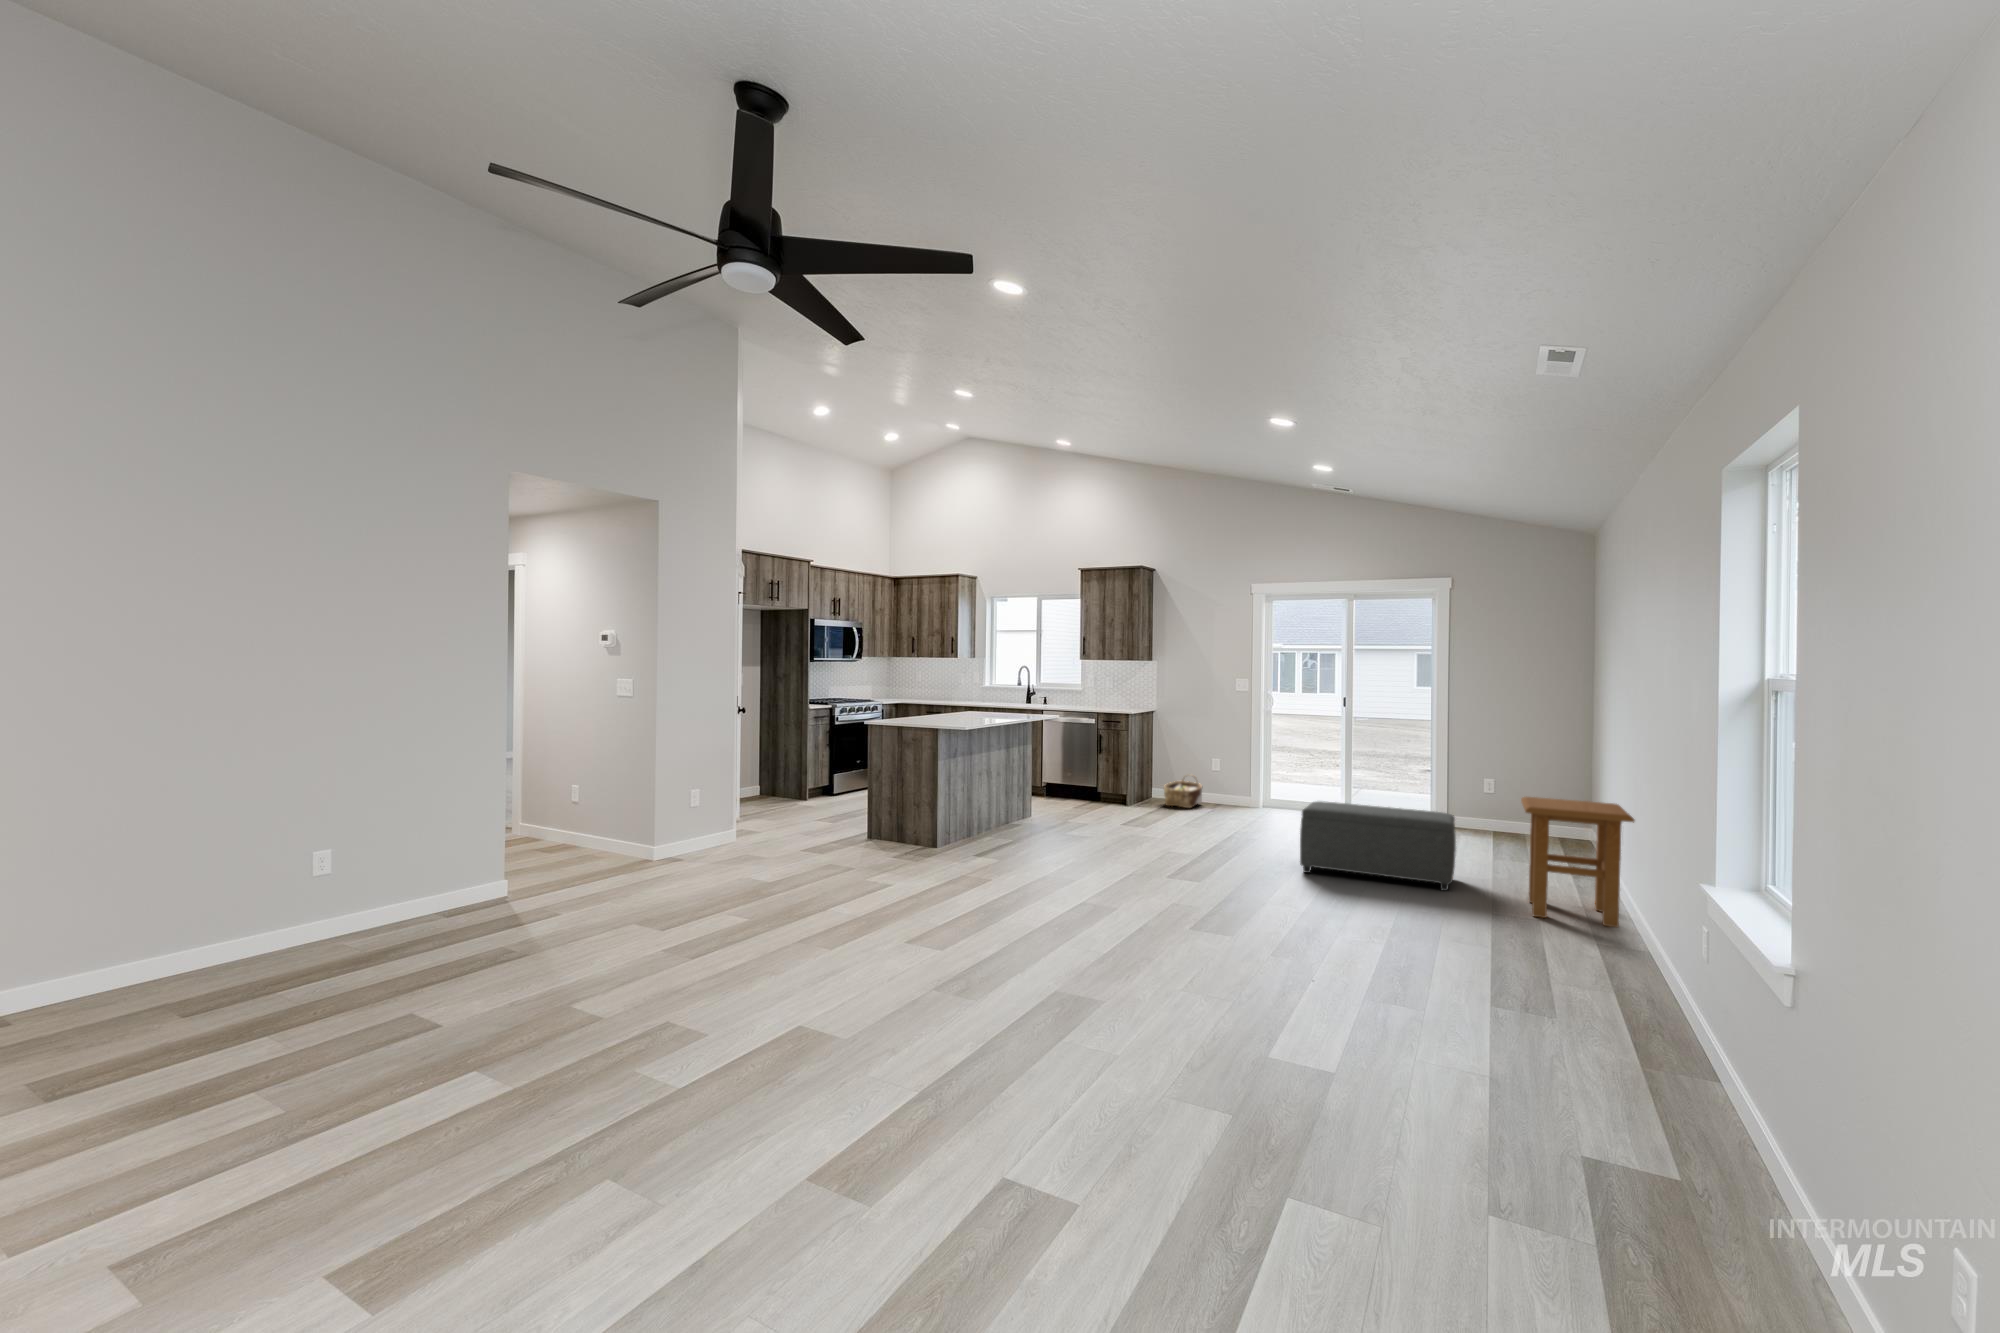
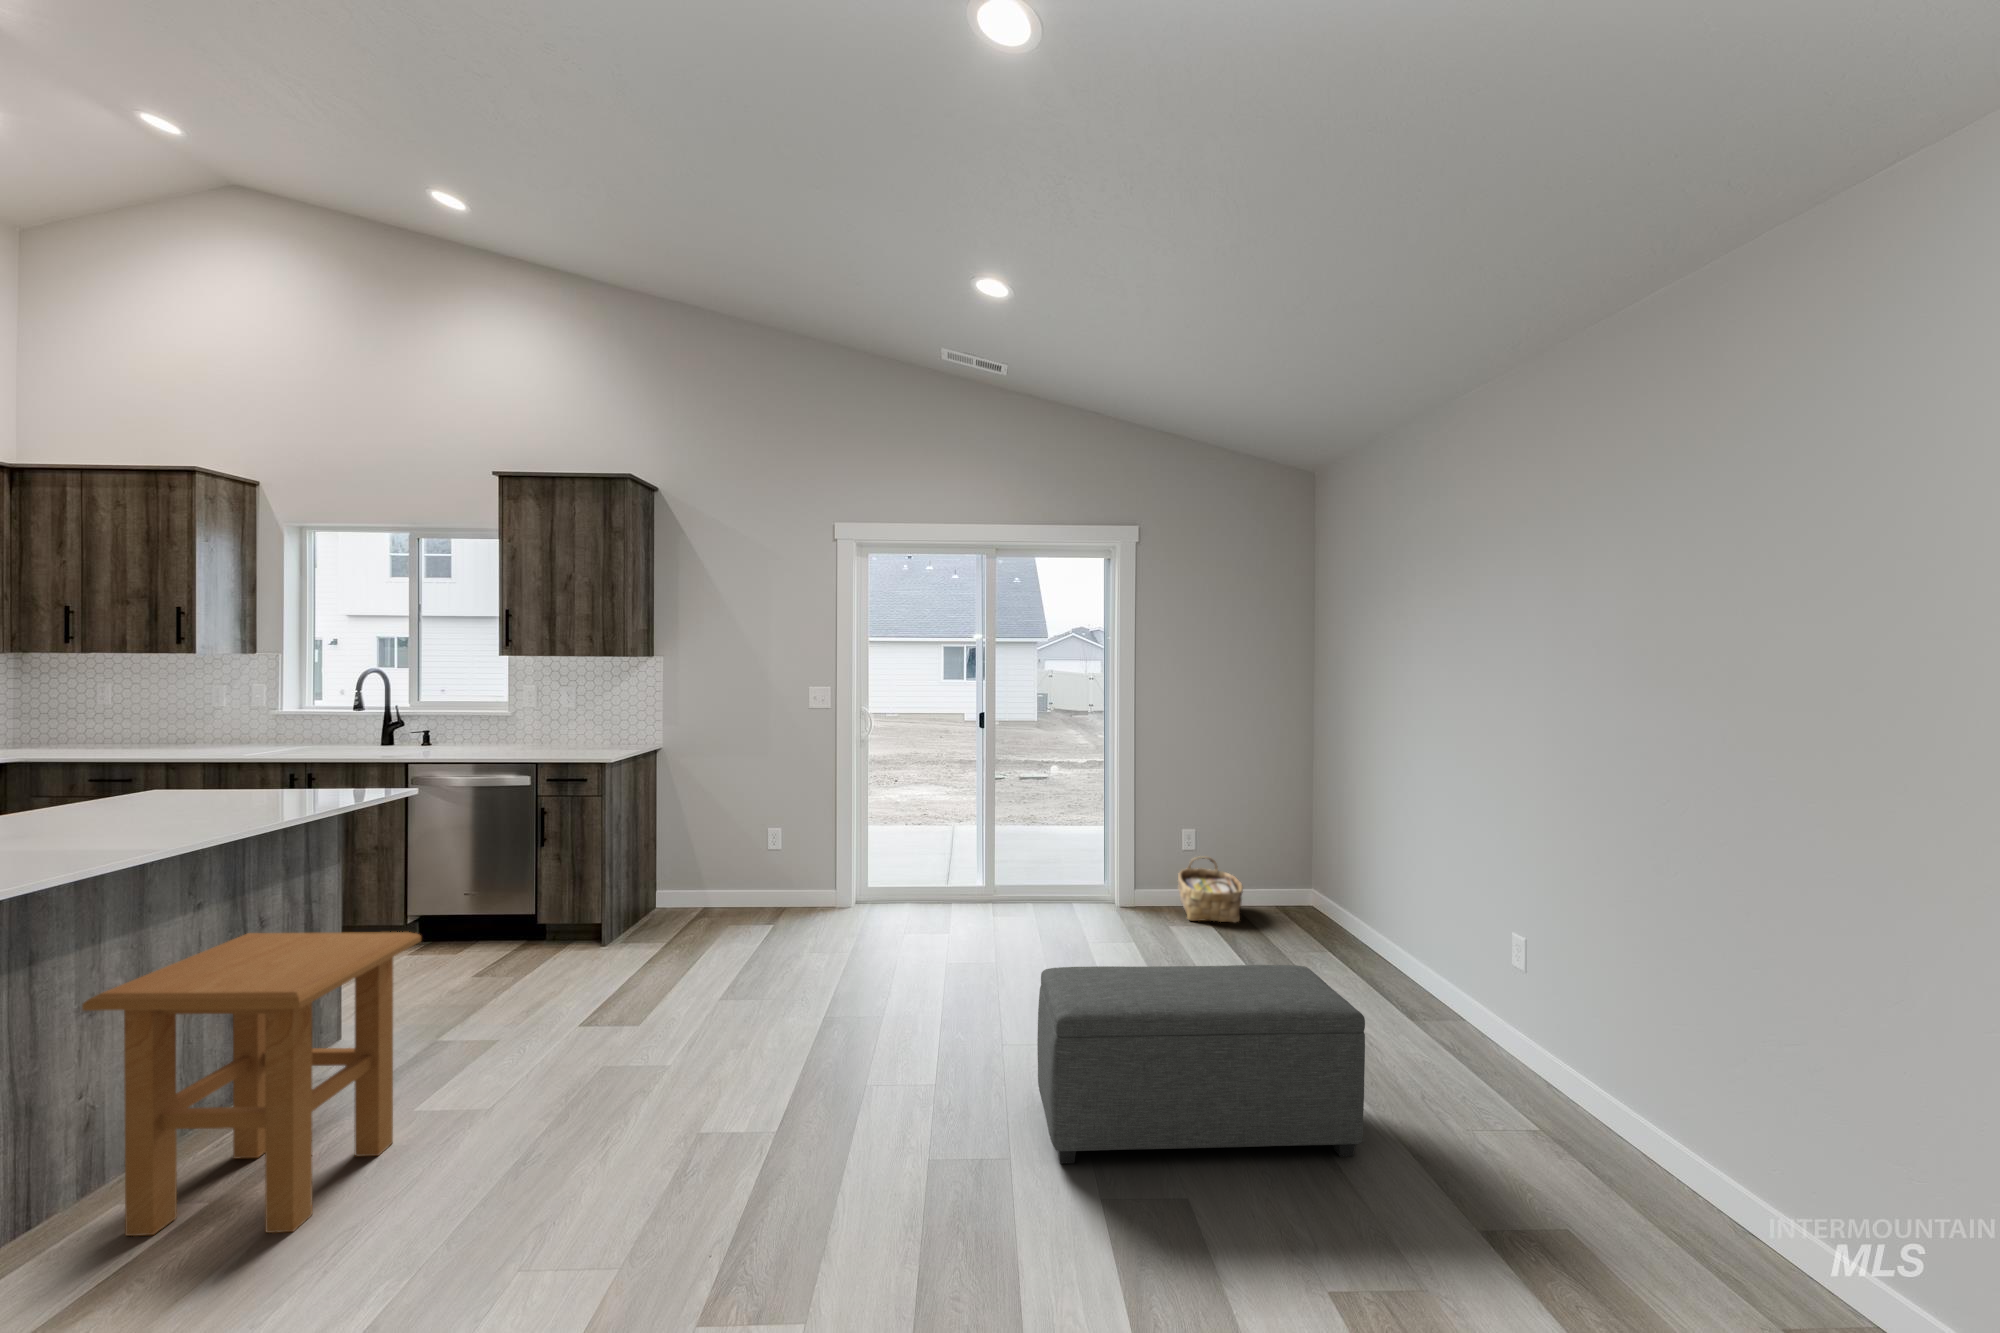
woven basket: present [1164,779,1202,808] -> present [1178,856,1243,922]
side table: present [1521,797,1635,927] -> present [82,932,421,1236]

